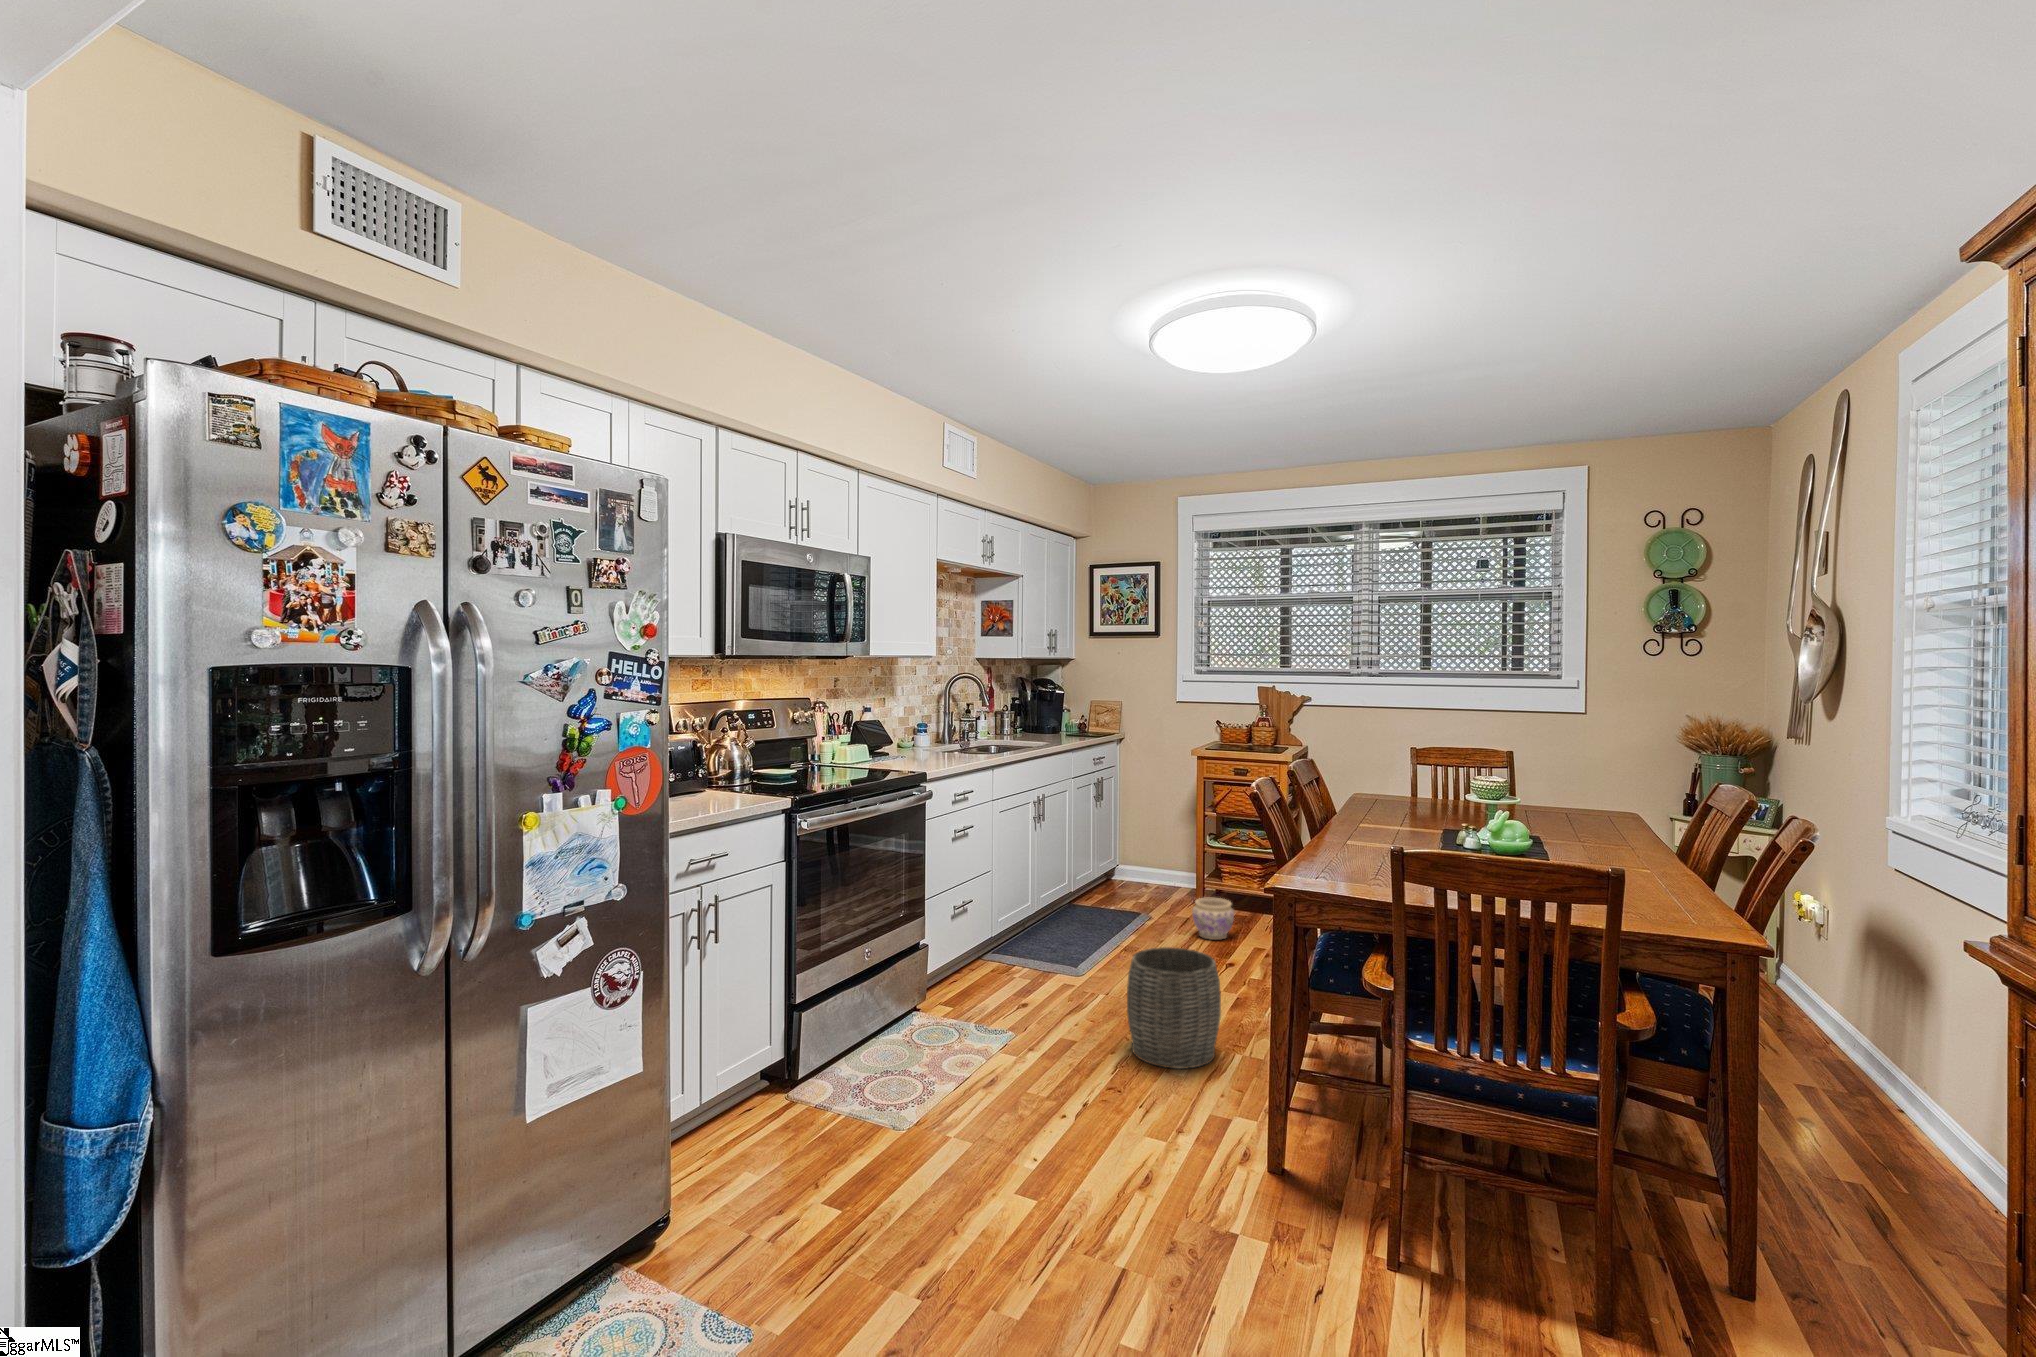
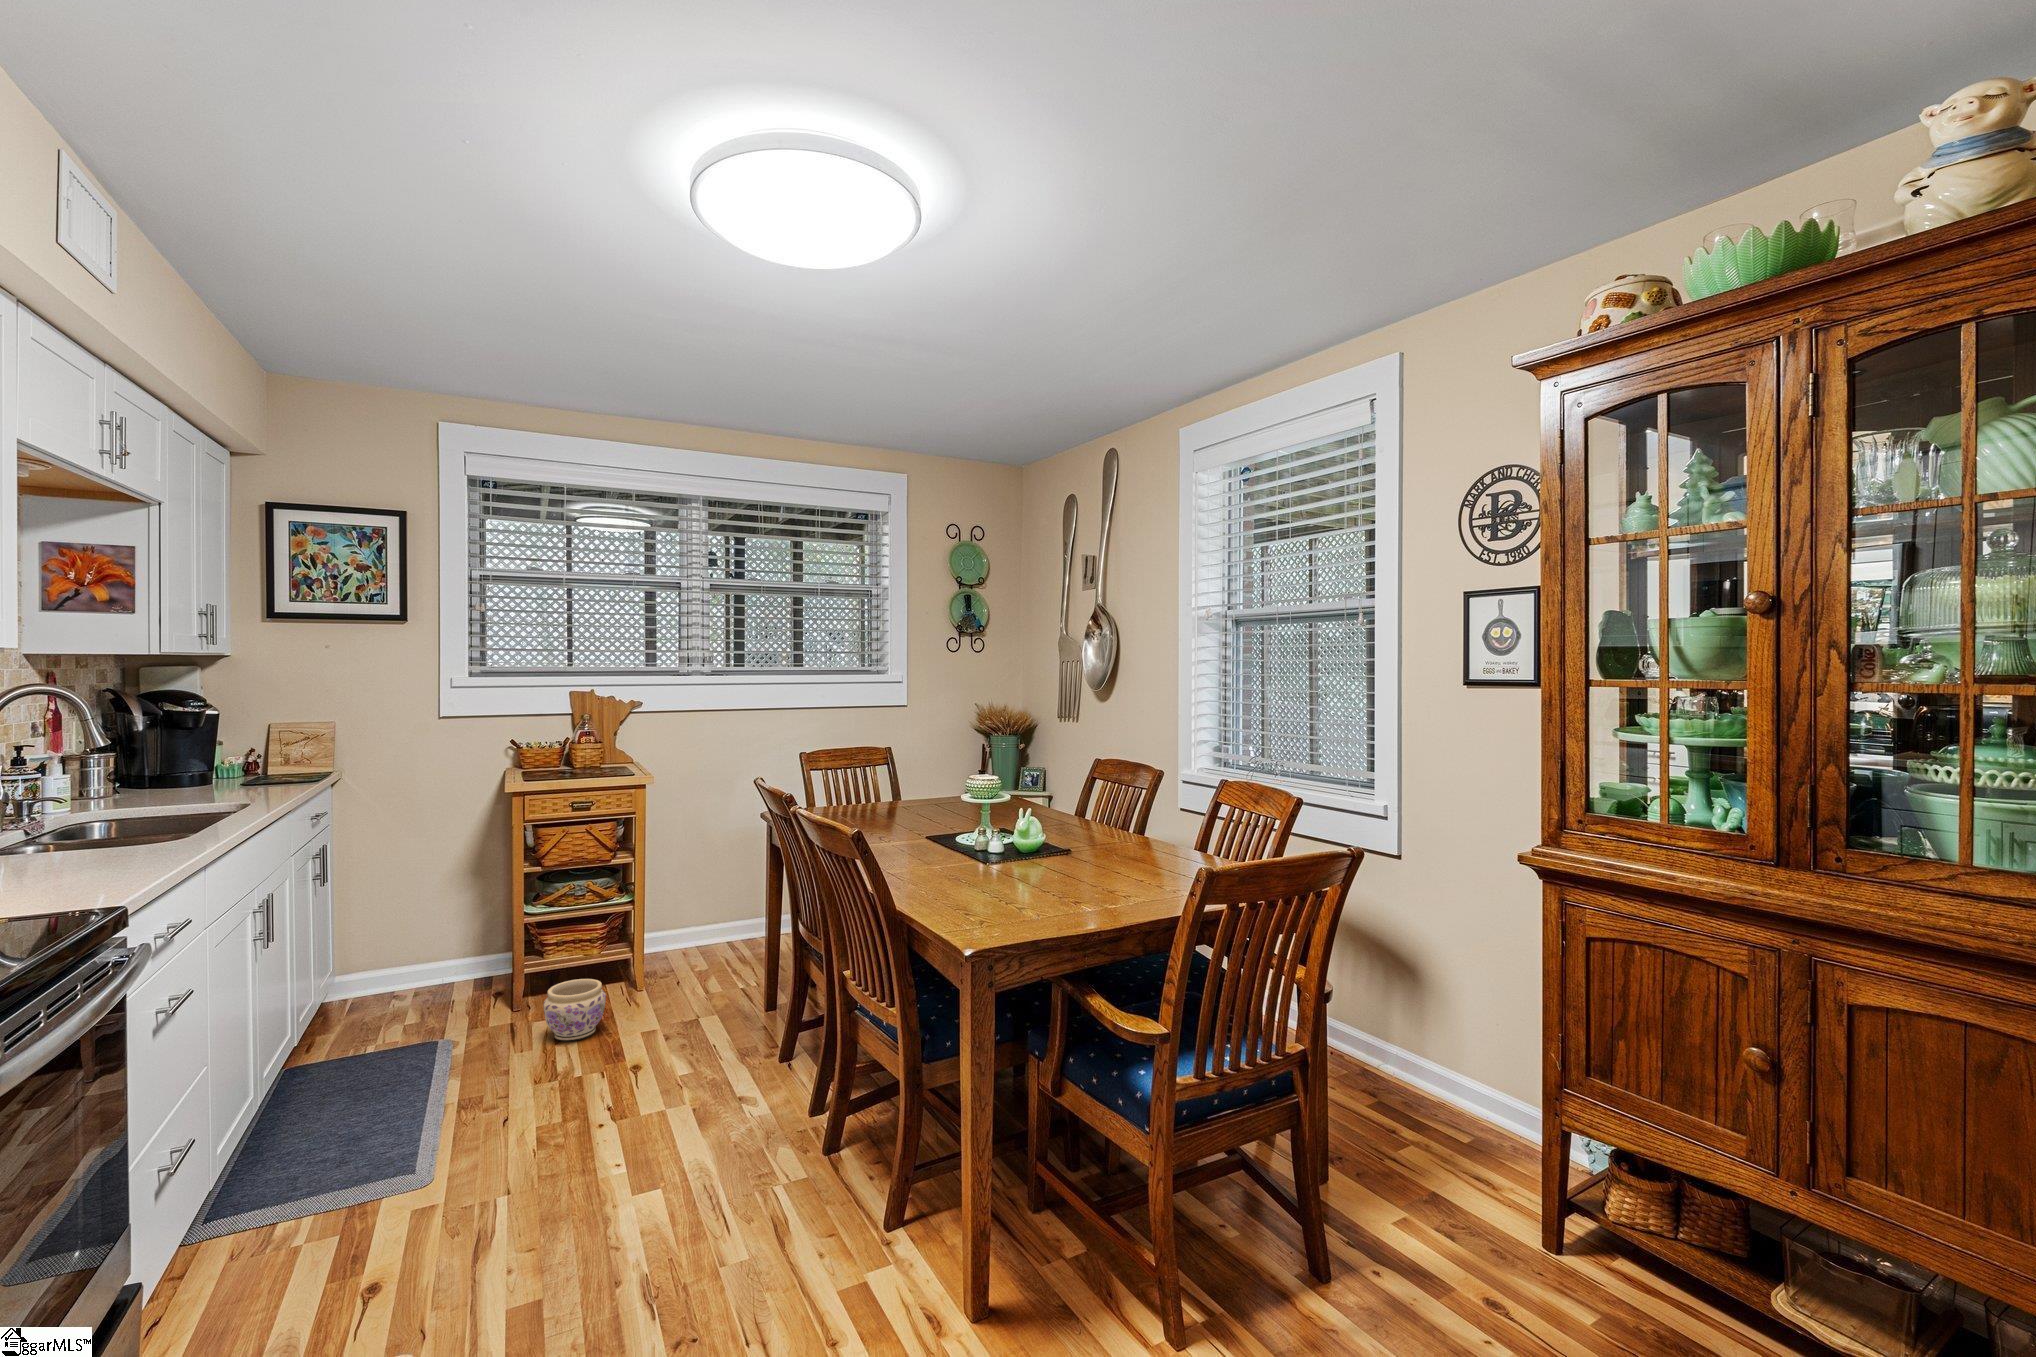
woven basket: present [1127,947,1221,1069] -> none [625,1077,770,1281]

